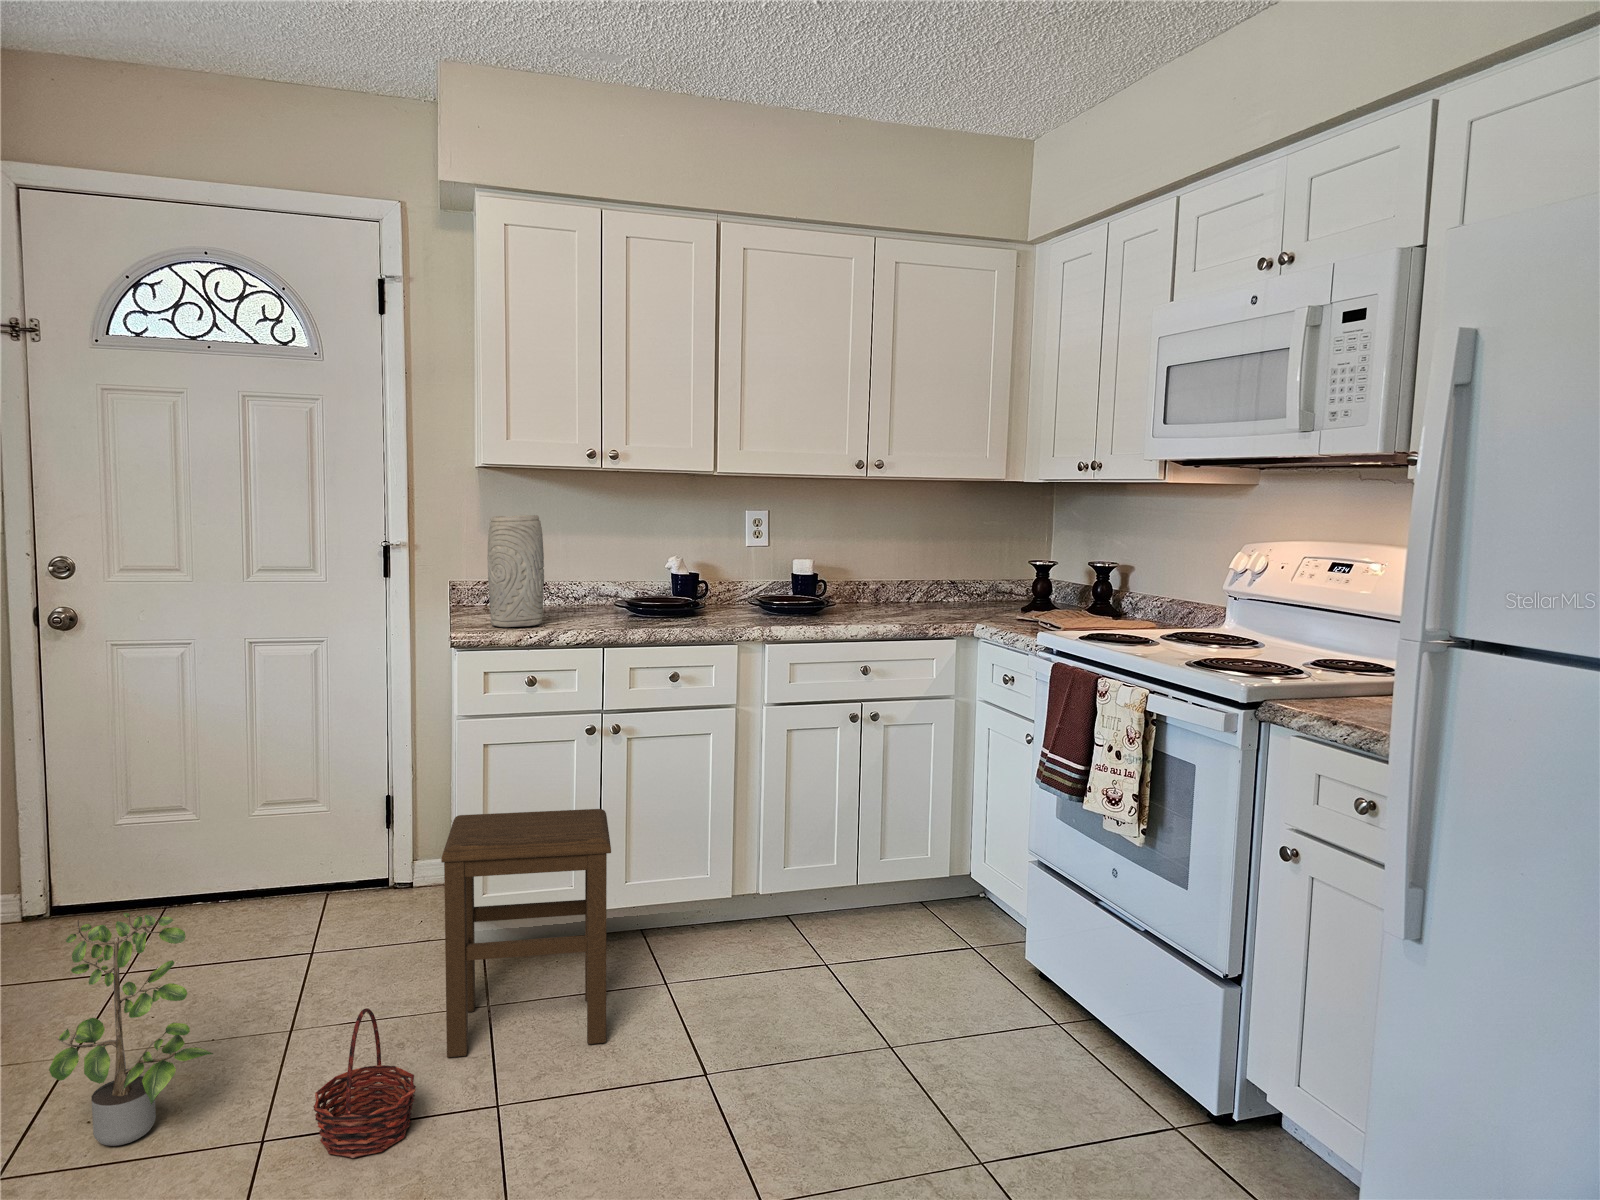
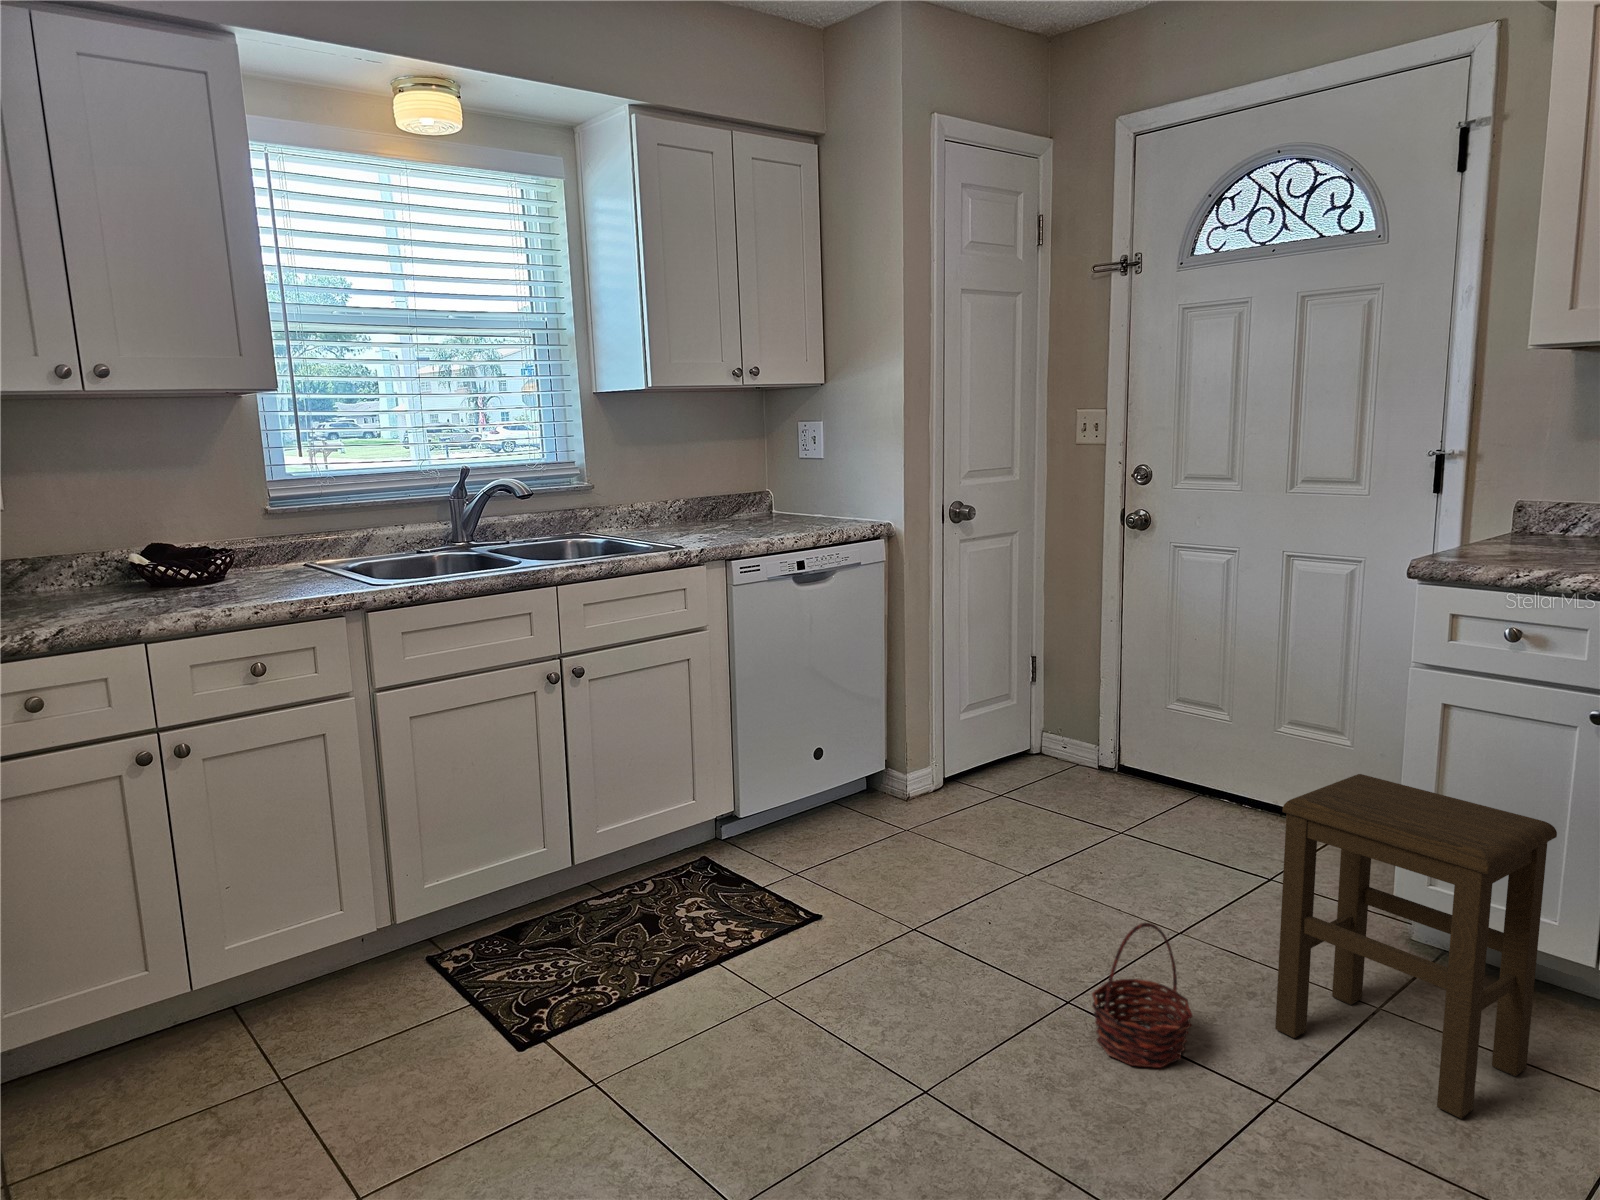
vase: present [487,515,544,627] -> none [1489,411,1579,562]
potted plant: present [49,913,213,1146] -> none [953,756,1052,951]

